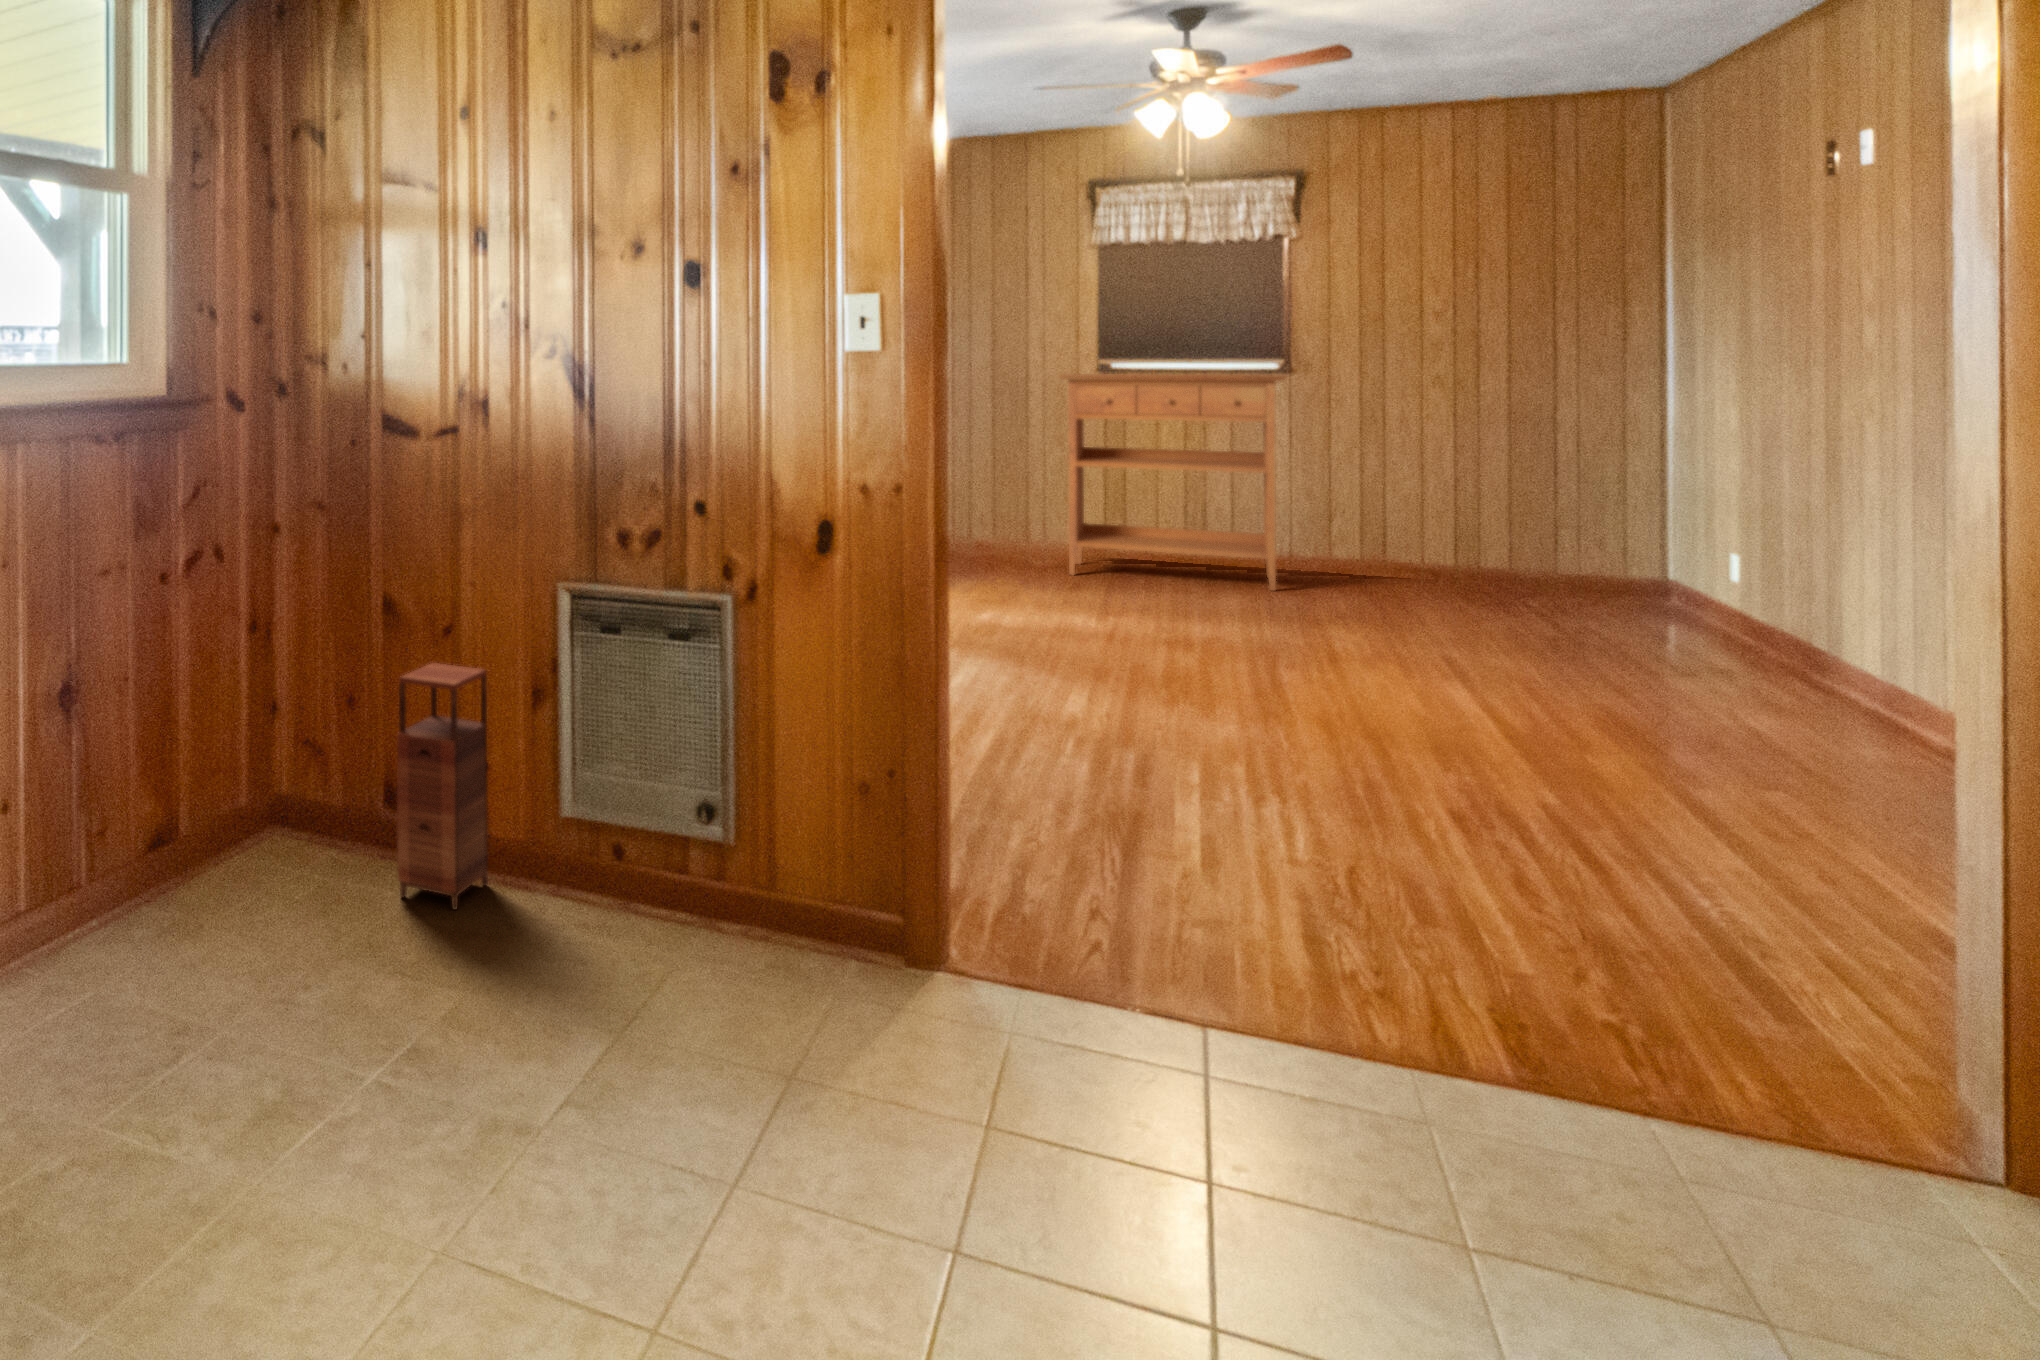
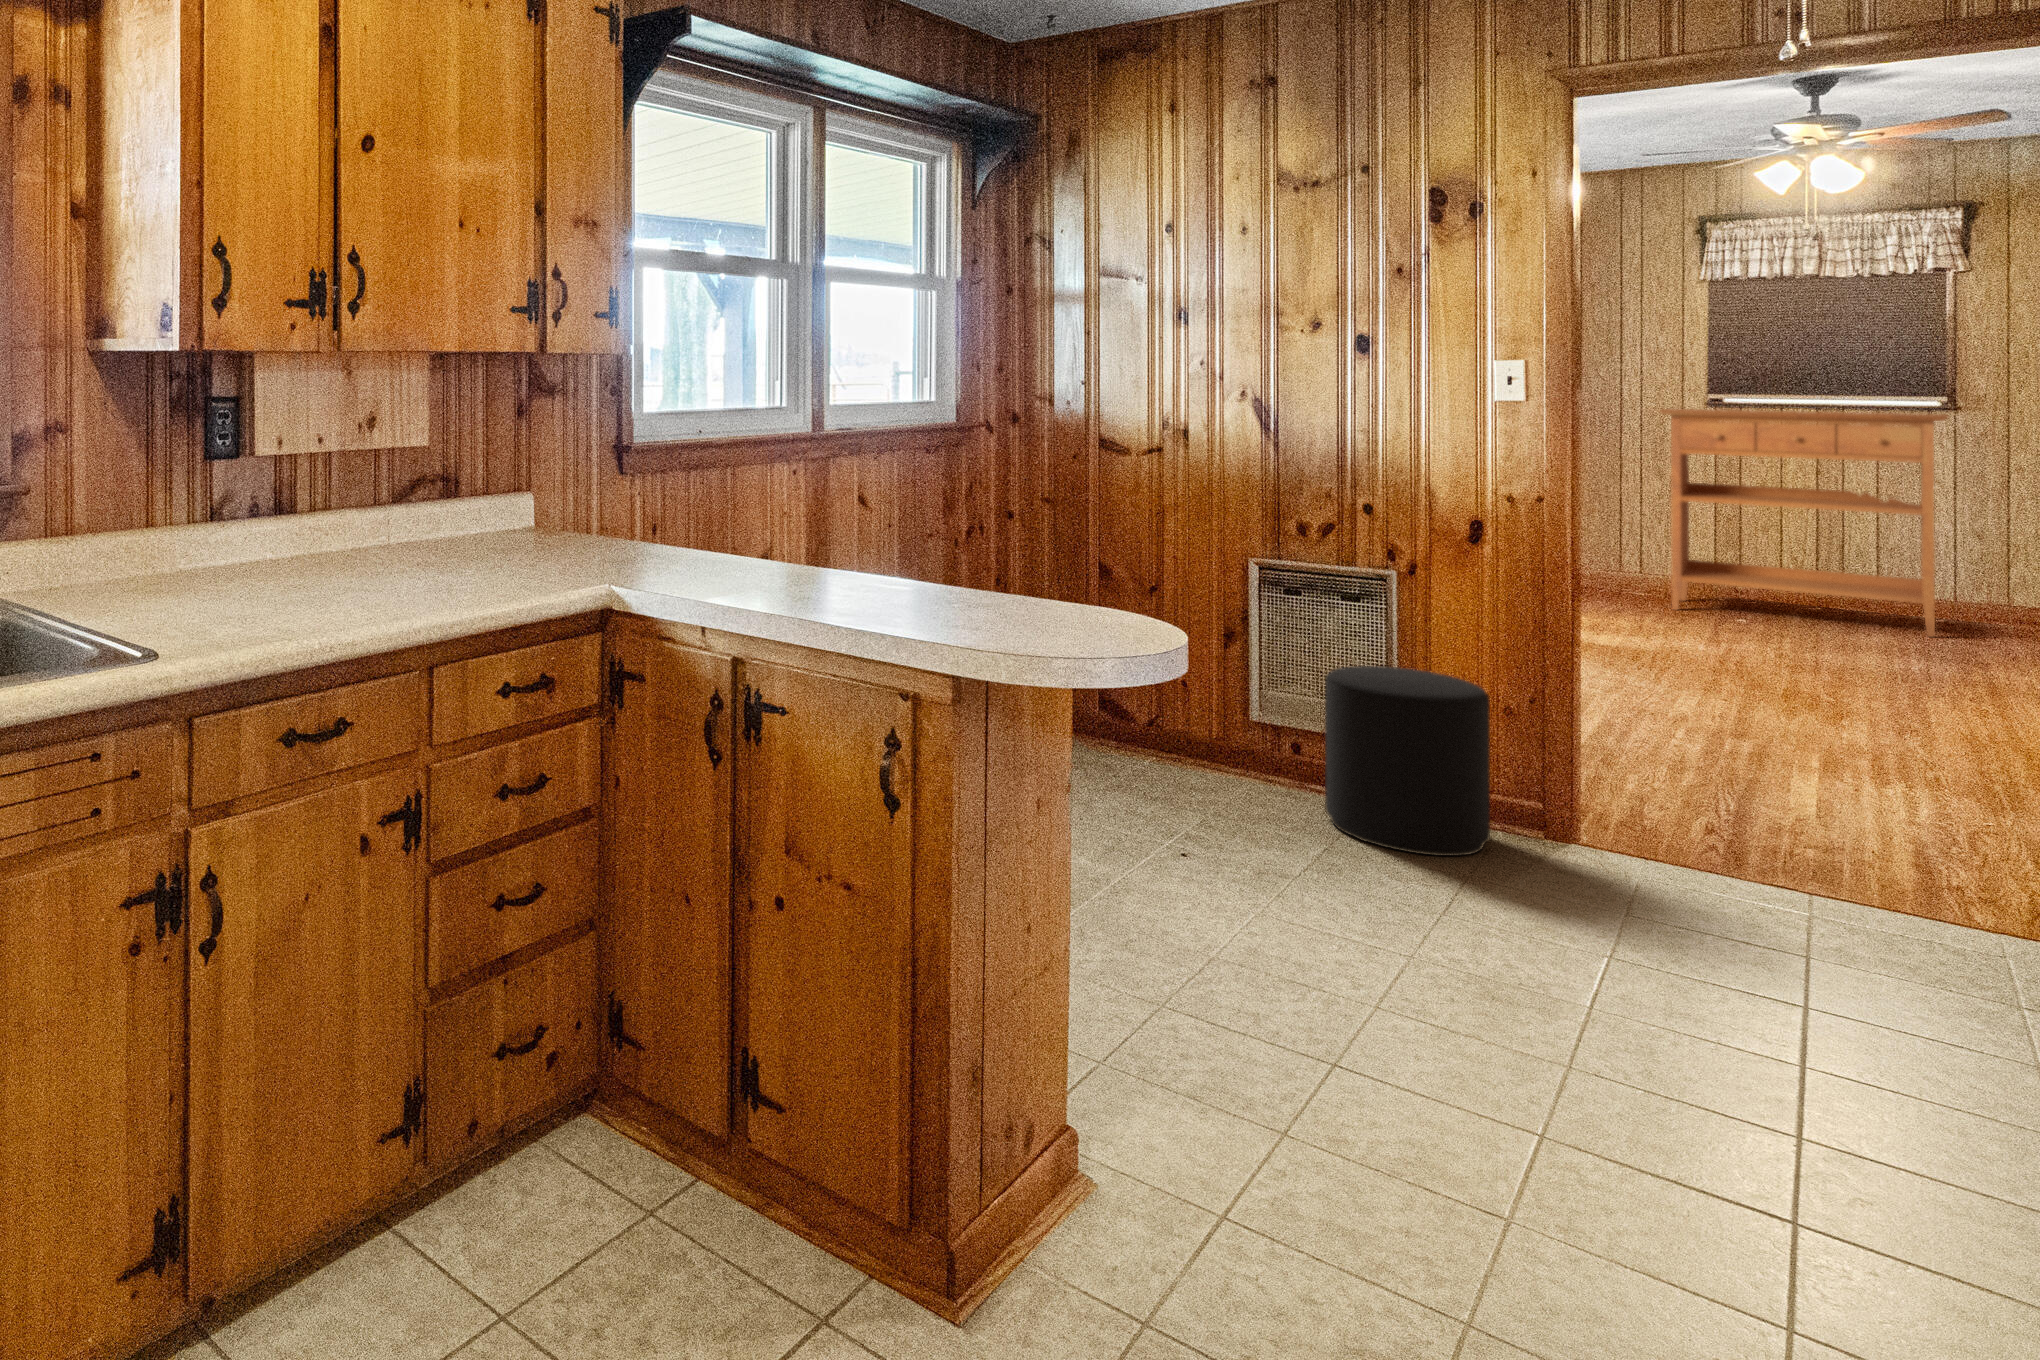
storage cabinet: present [397,663,488,910] -> none [1126,611,1189,778]
stool: none [629,734,829,1033] -> present [1325,666,1490,856]

